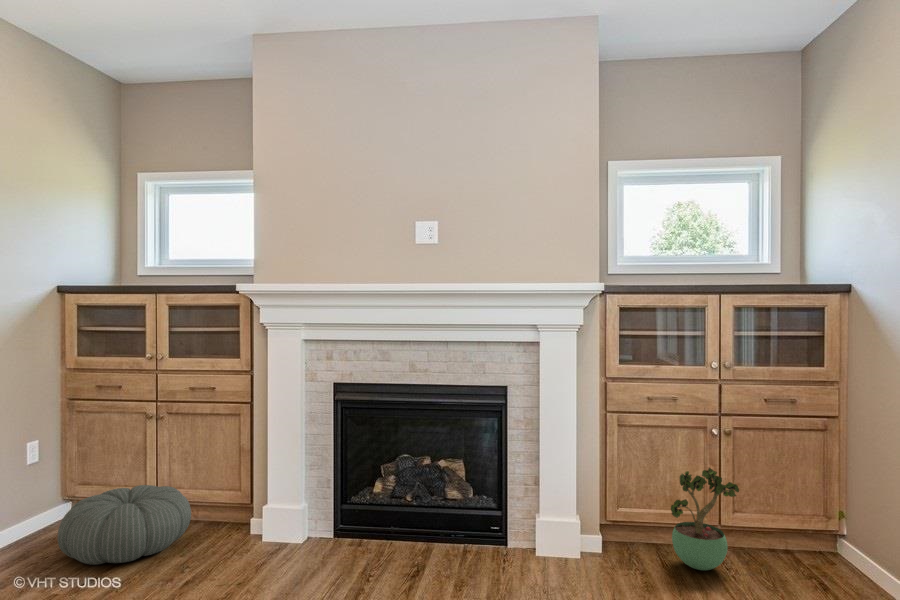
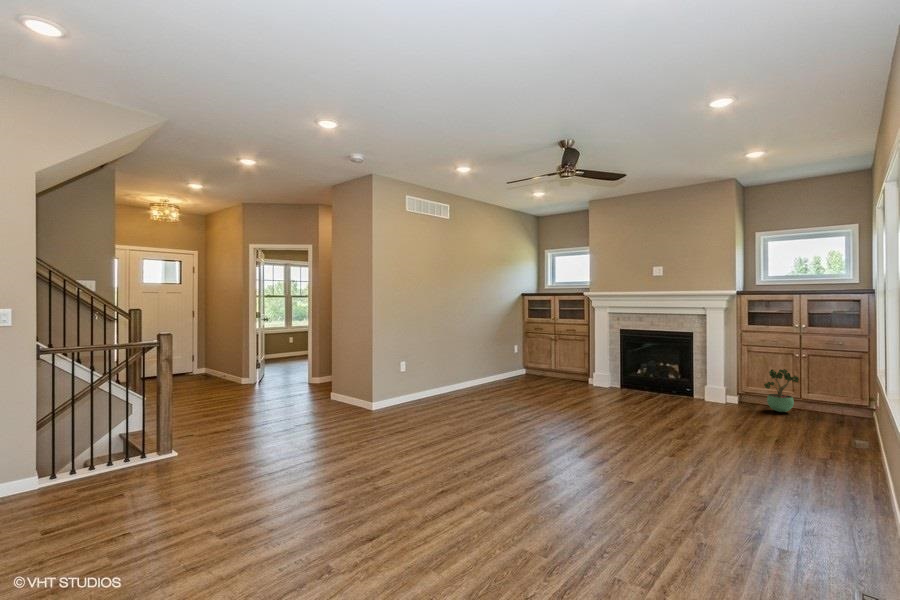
pouf: present [57,485,191,565] -> none [529,364,569,384]

